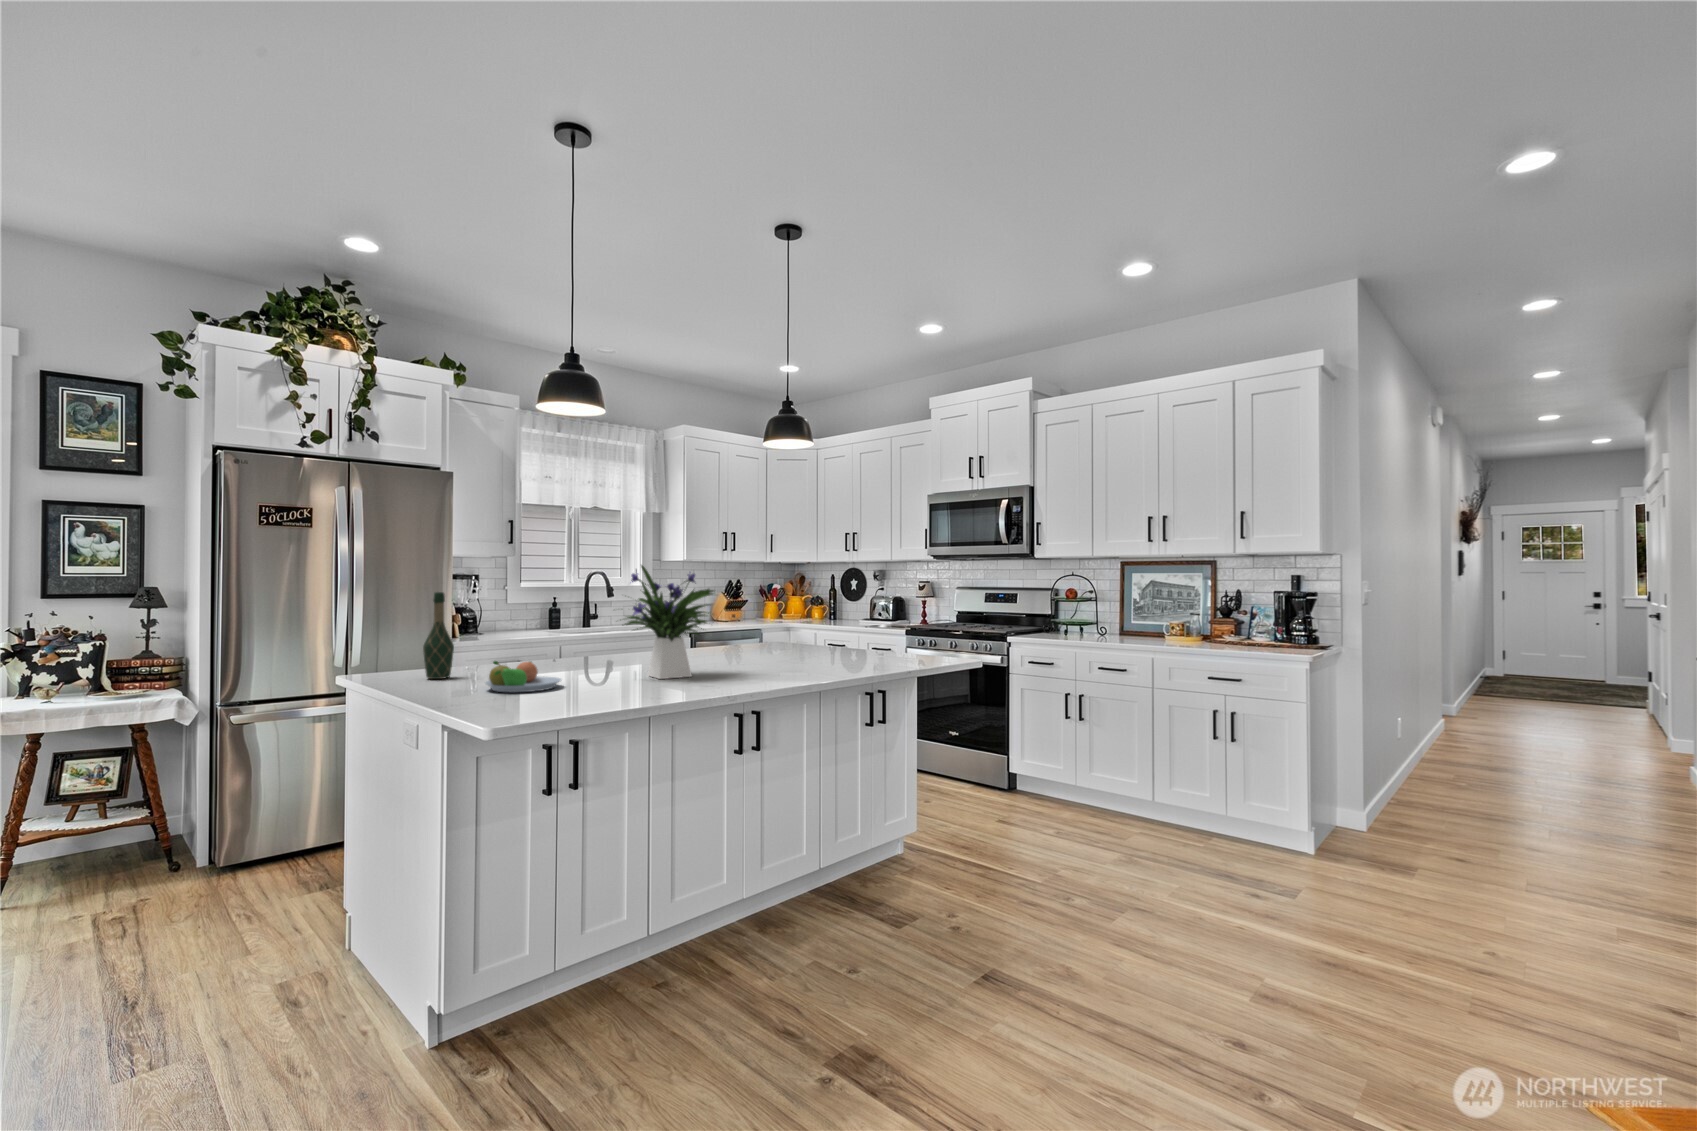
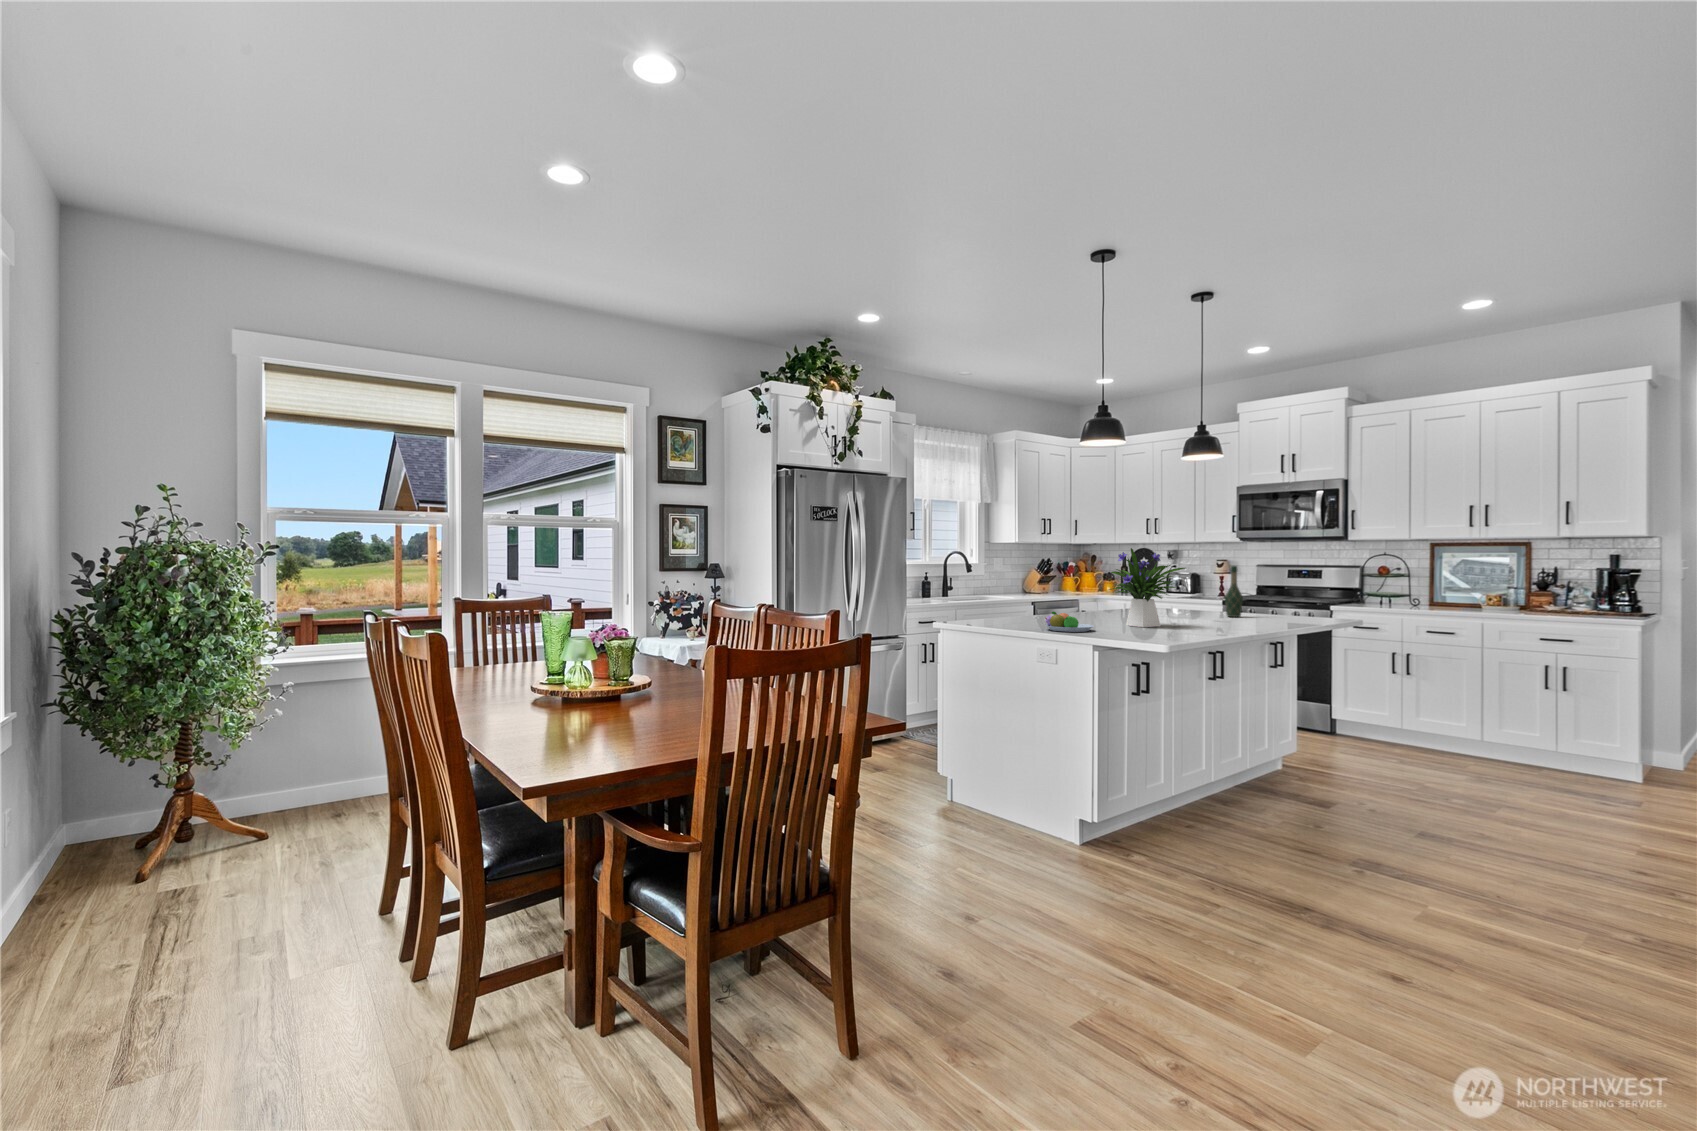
wine bottle: present [423,592,454,679] -> present [1225,566,1243,617]

